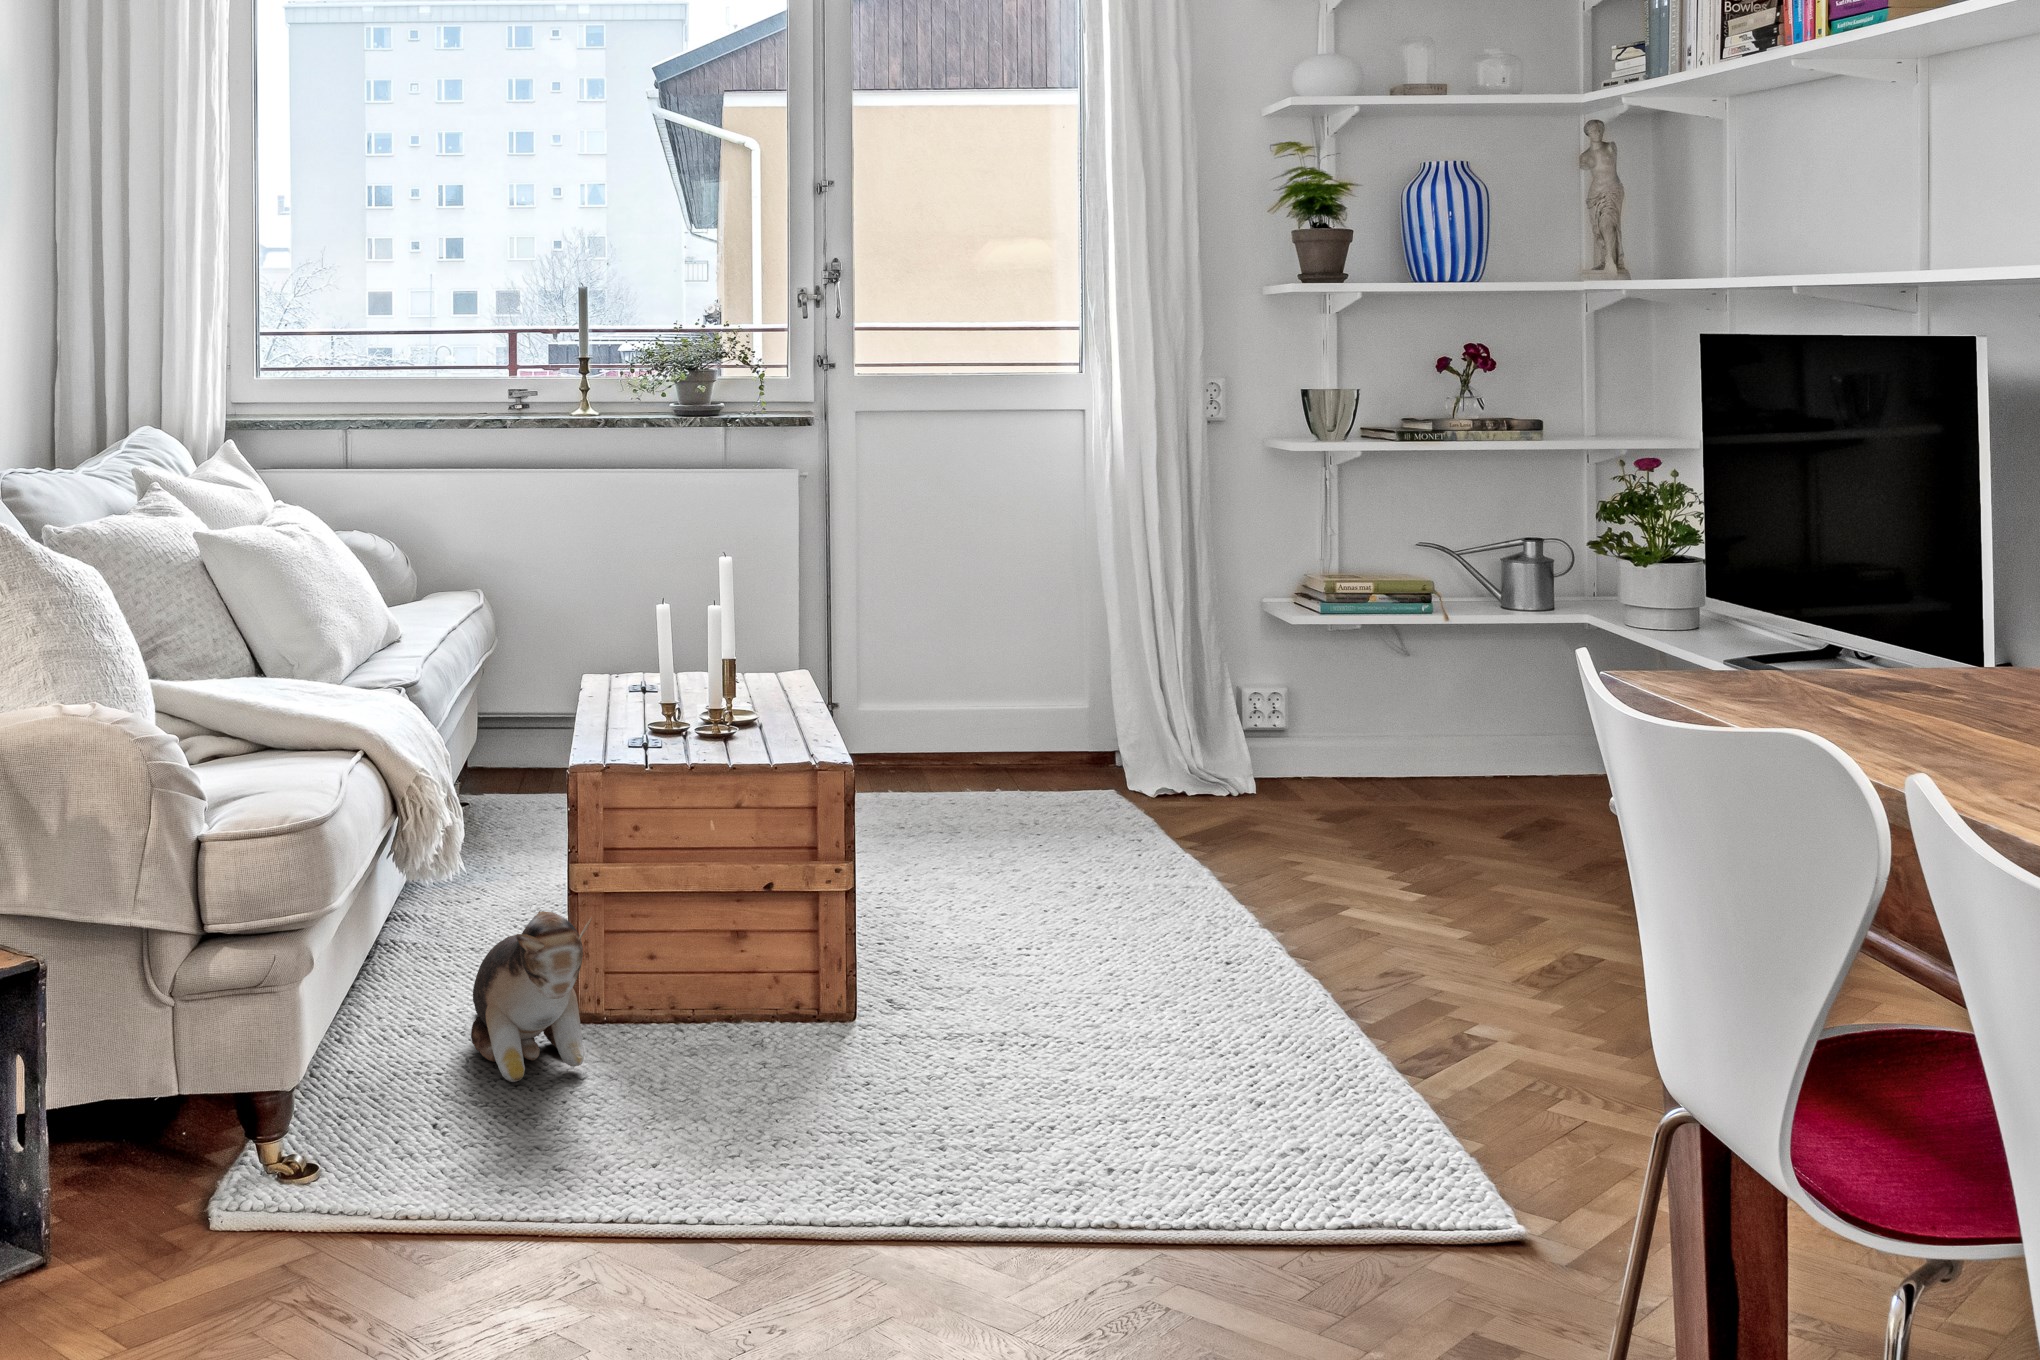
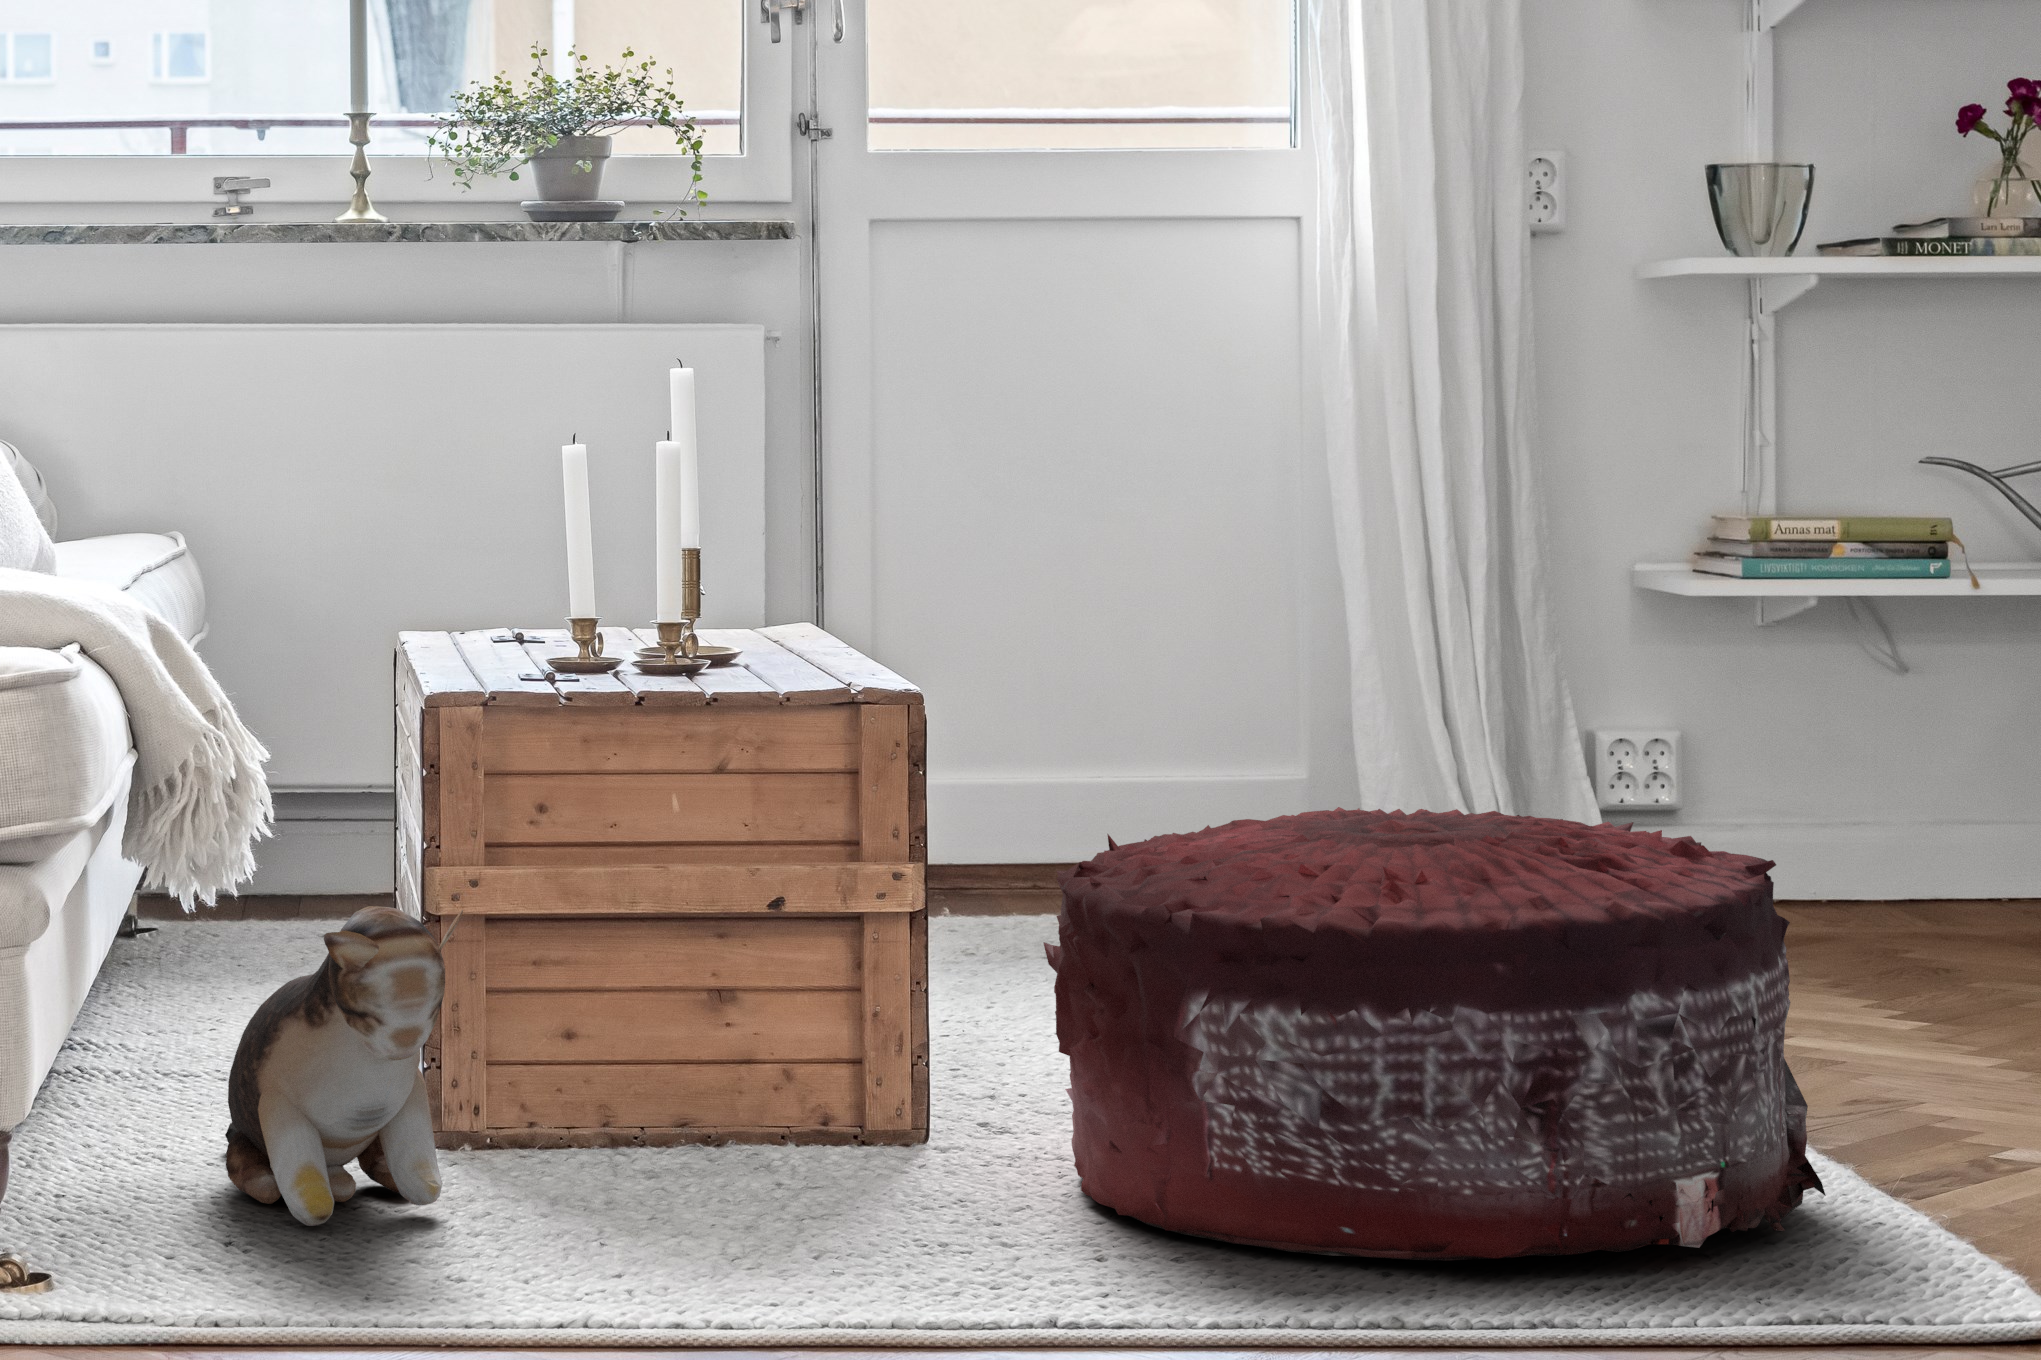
pouf: none [912,823,1330,1123] -> present [1044,807,1825,1260]

